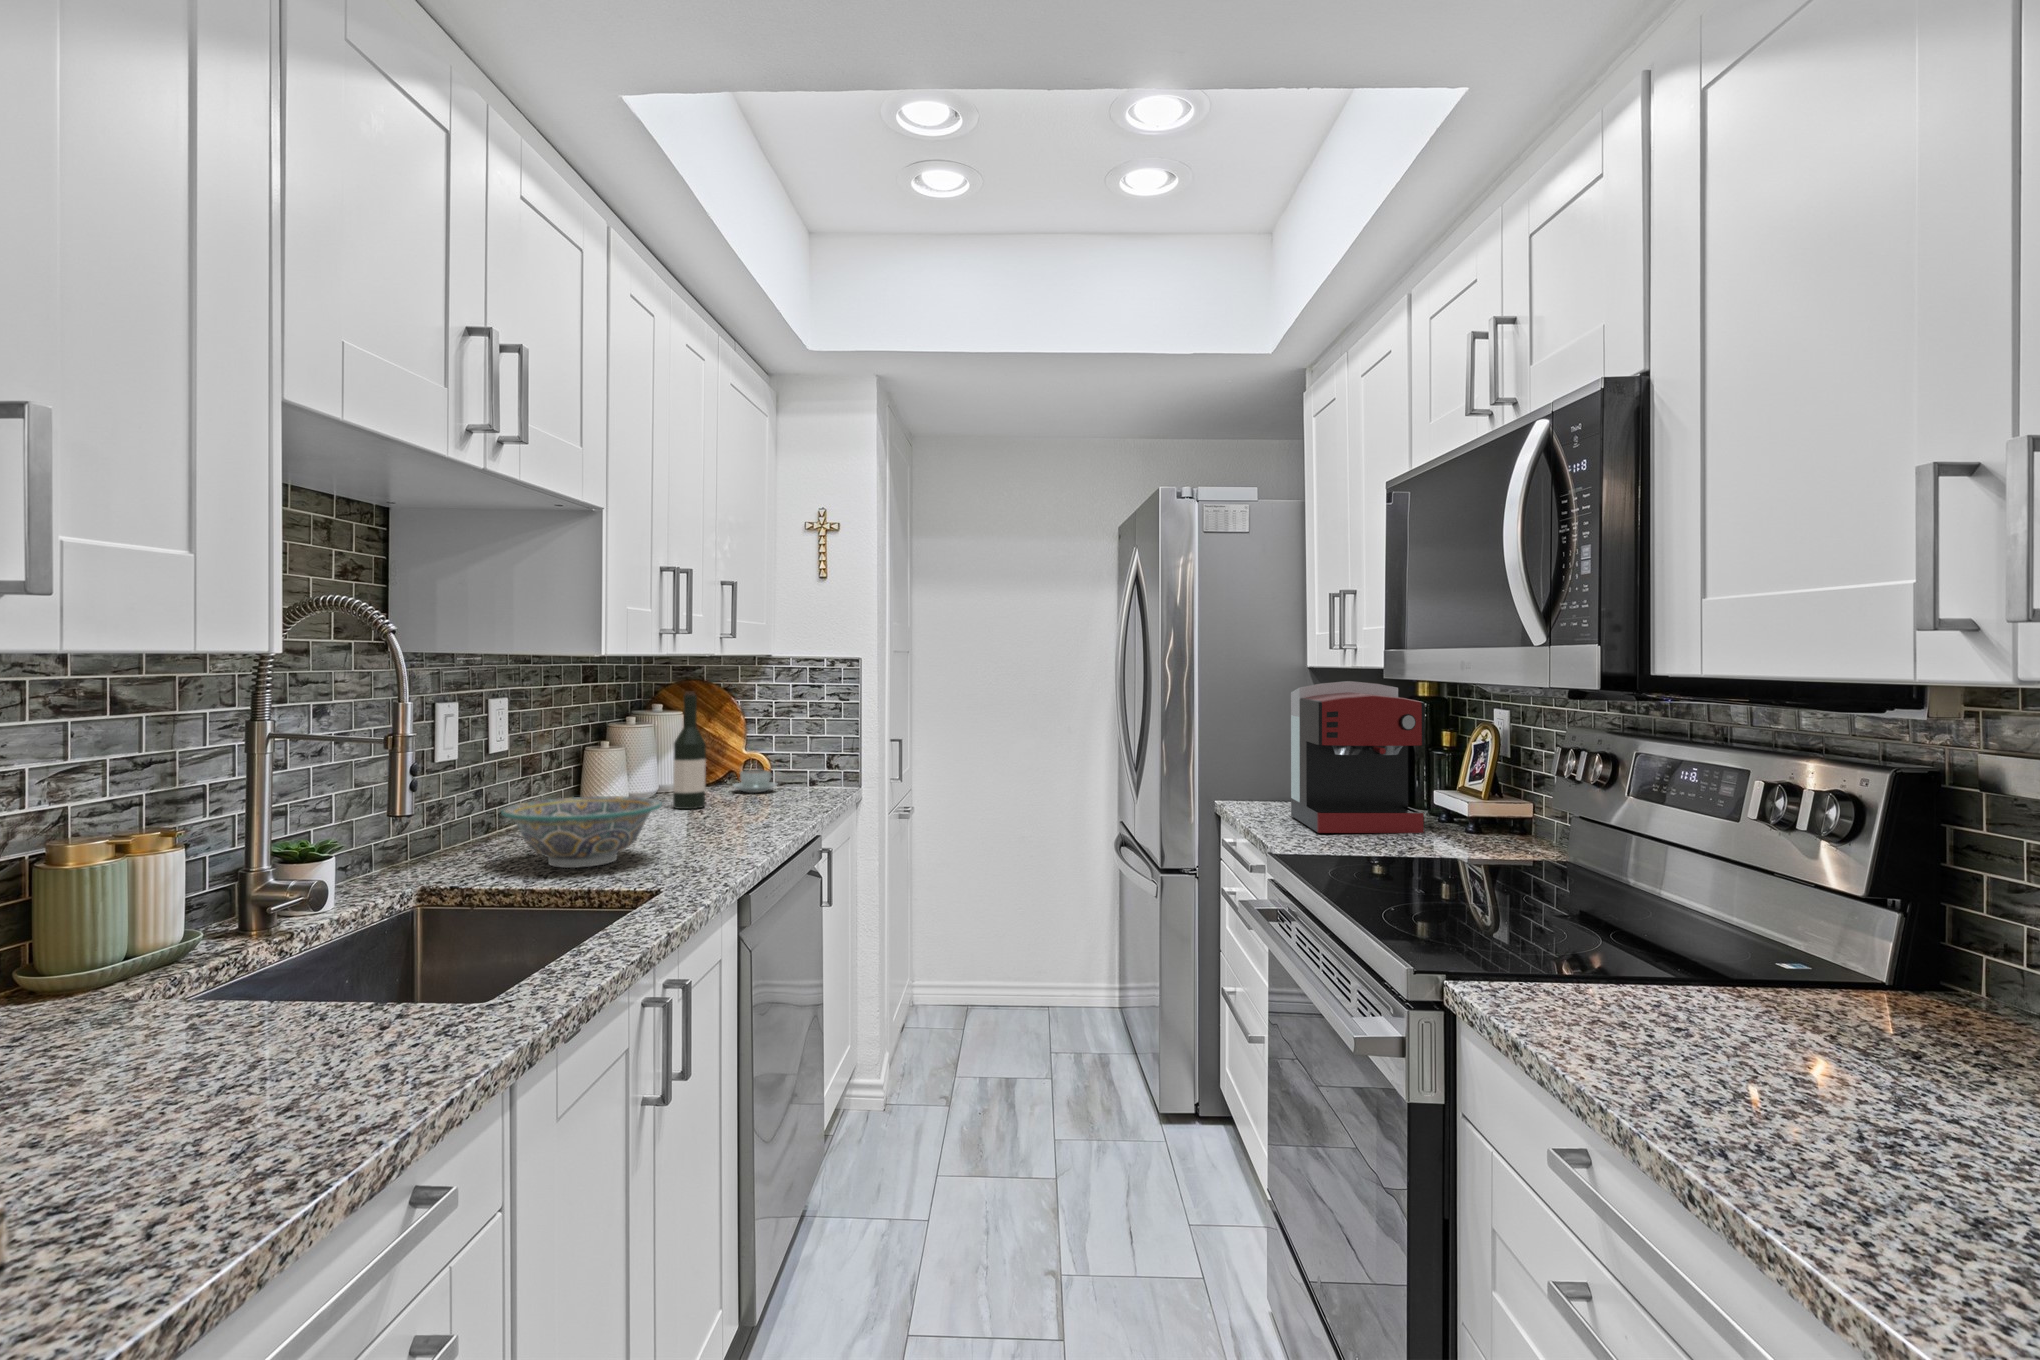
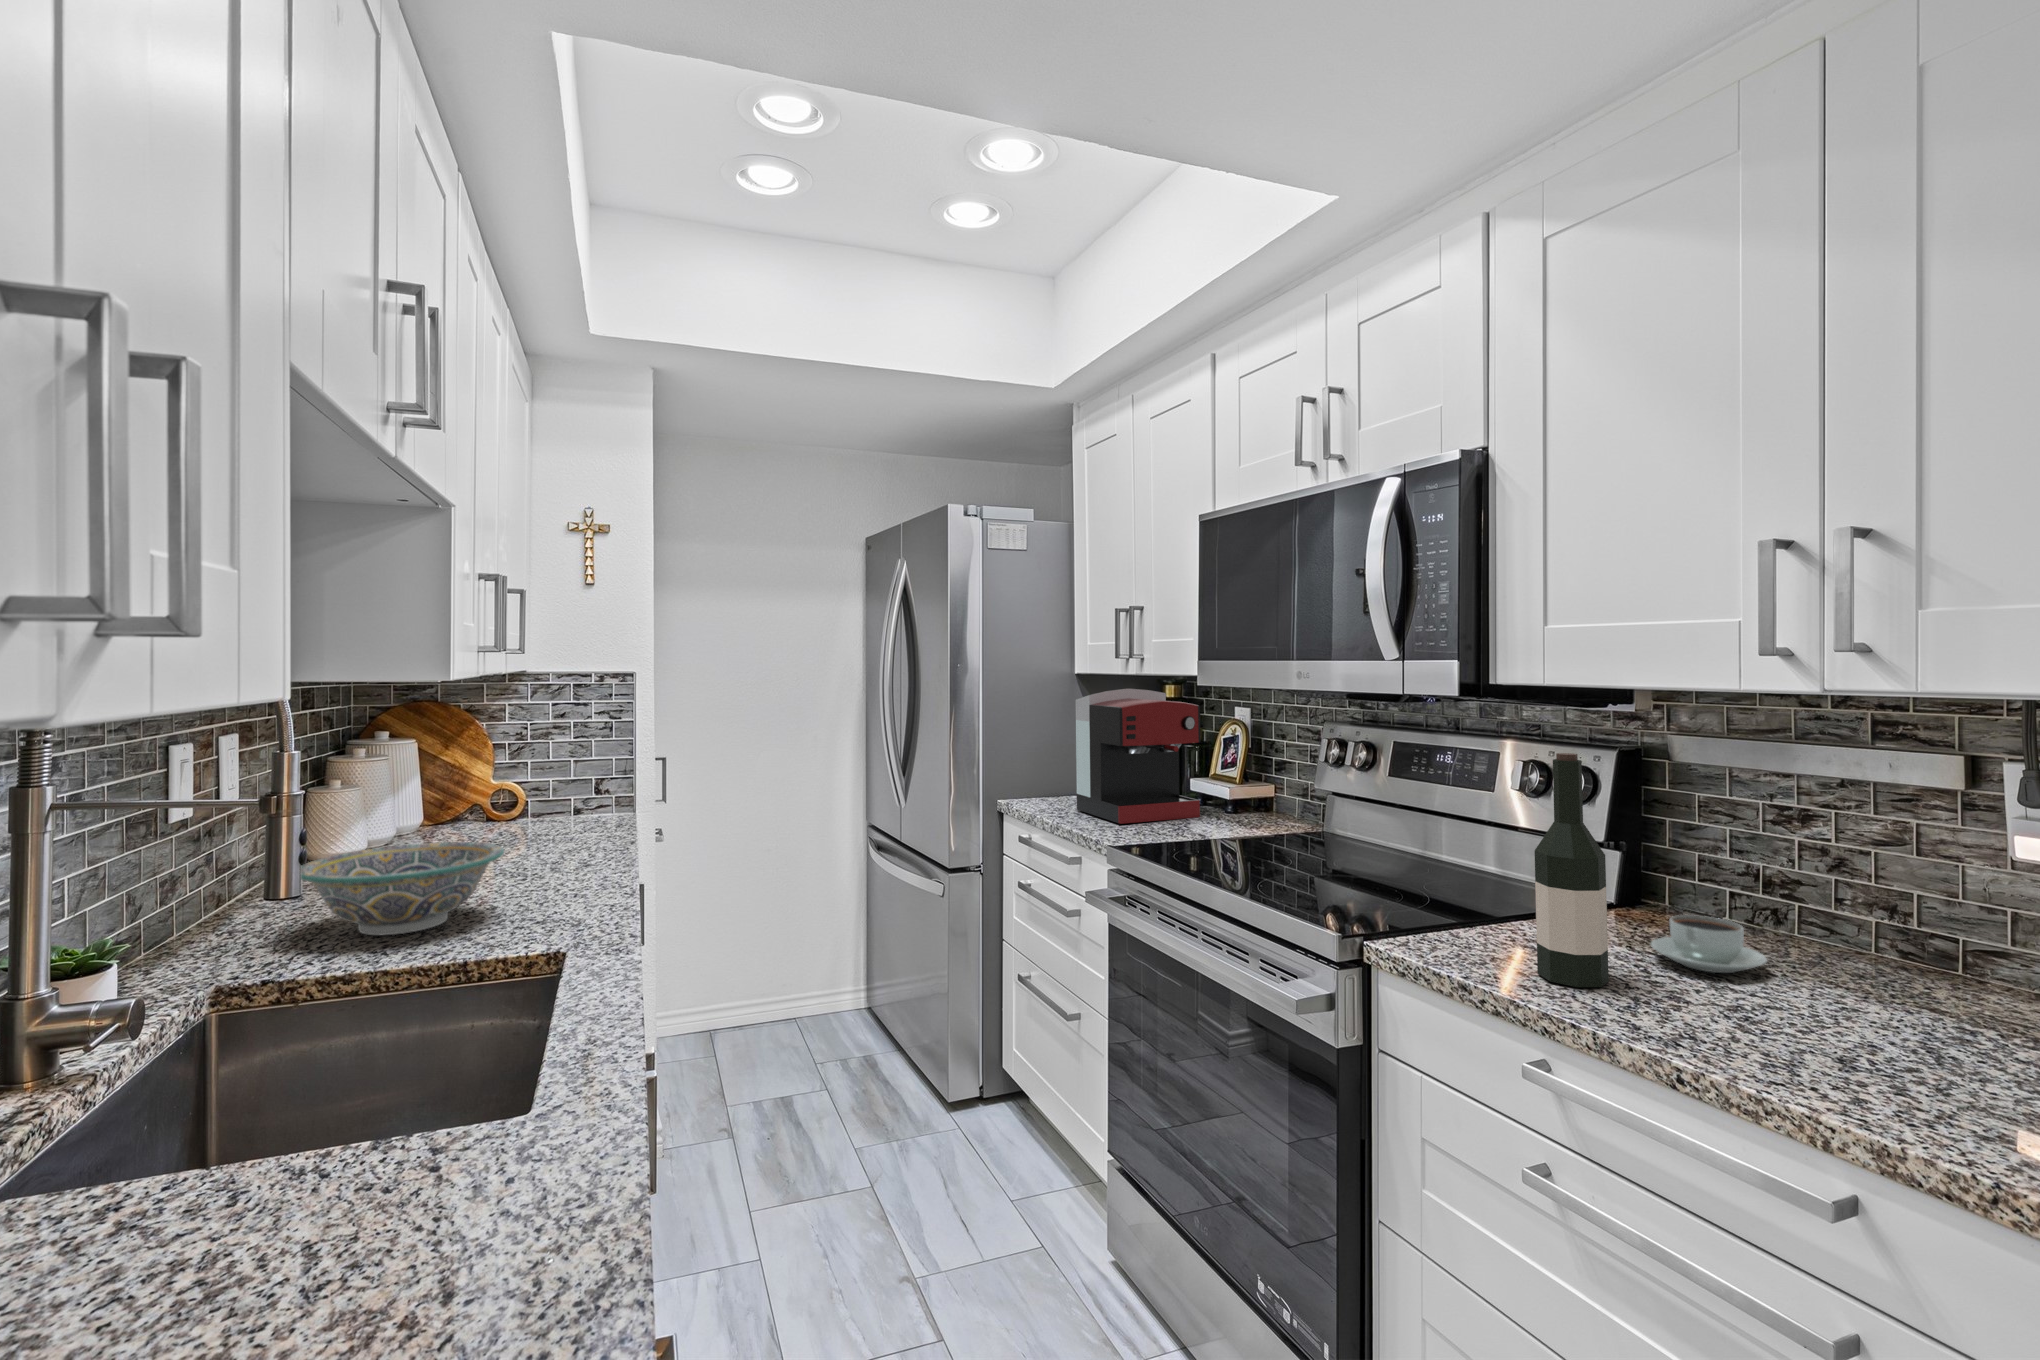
wine bottle: present [673,692,706,809] -> present [1535,753,1609,987]
coffee cup: present [733,770,777,793] -> present [1651,915,1767,973]

